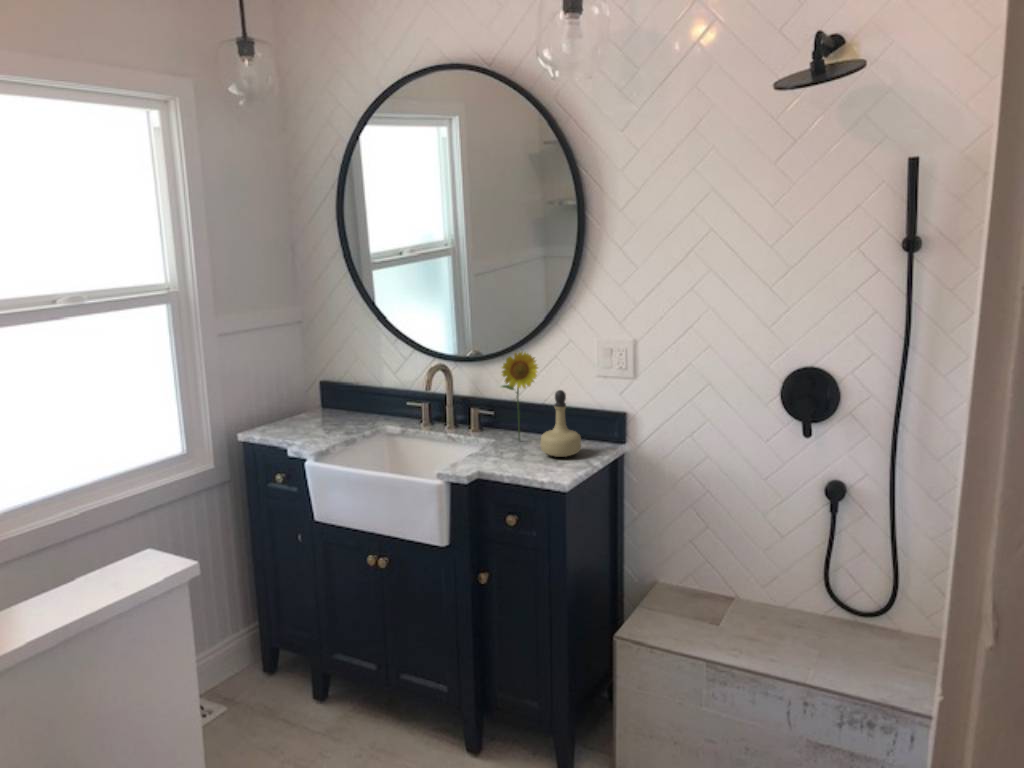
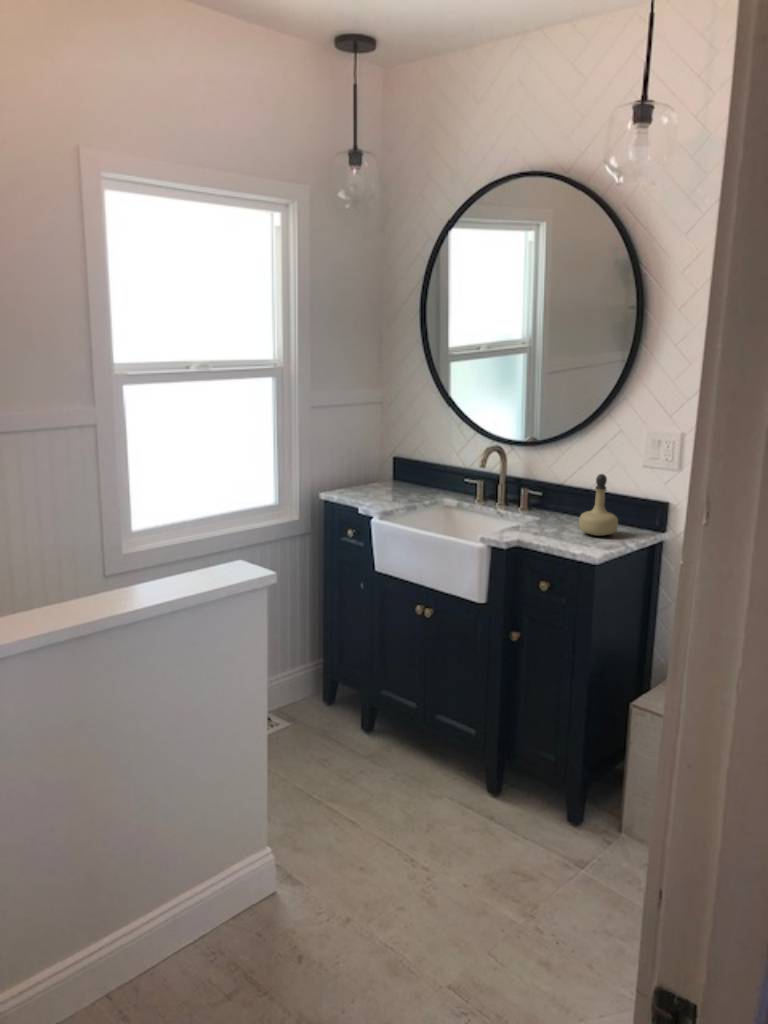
flower: present [502,352,538,440] -> none [548,437,586,521]

